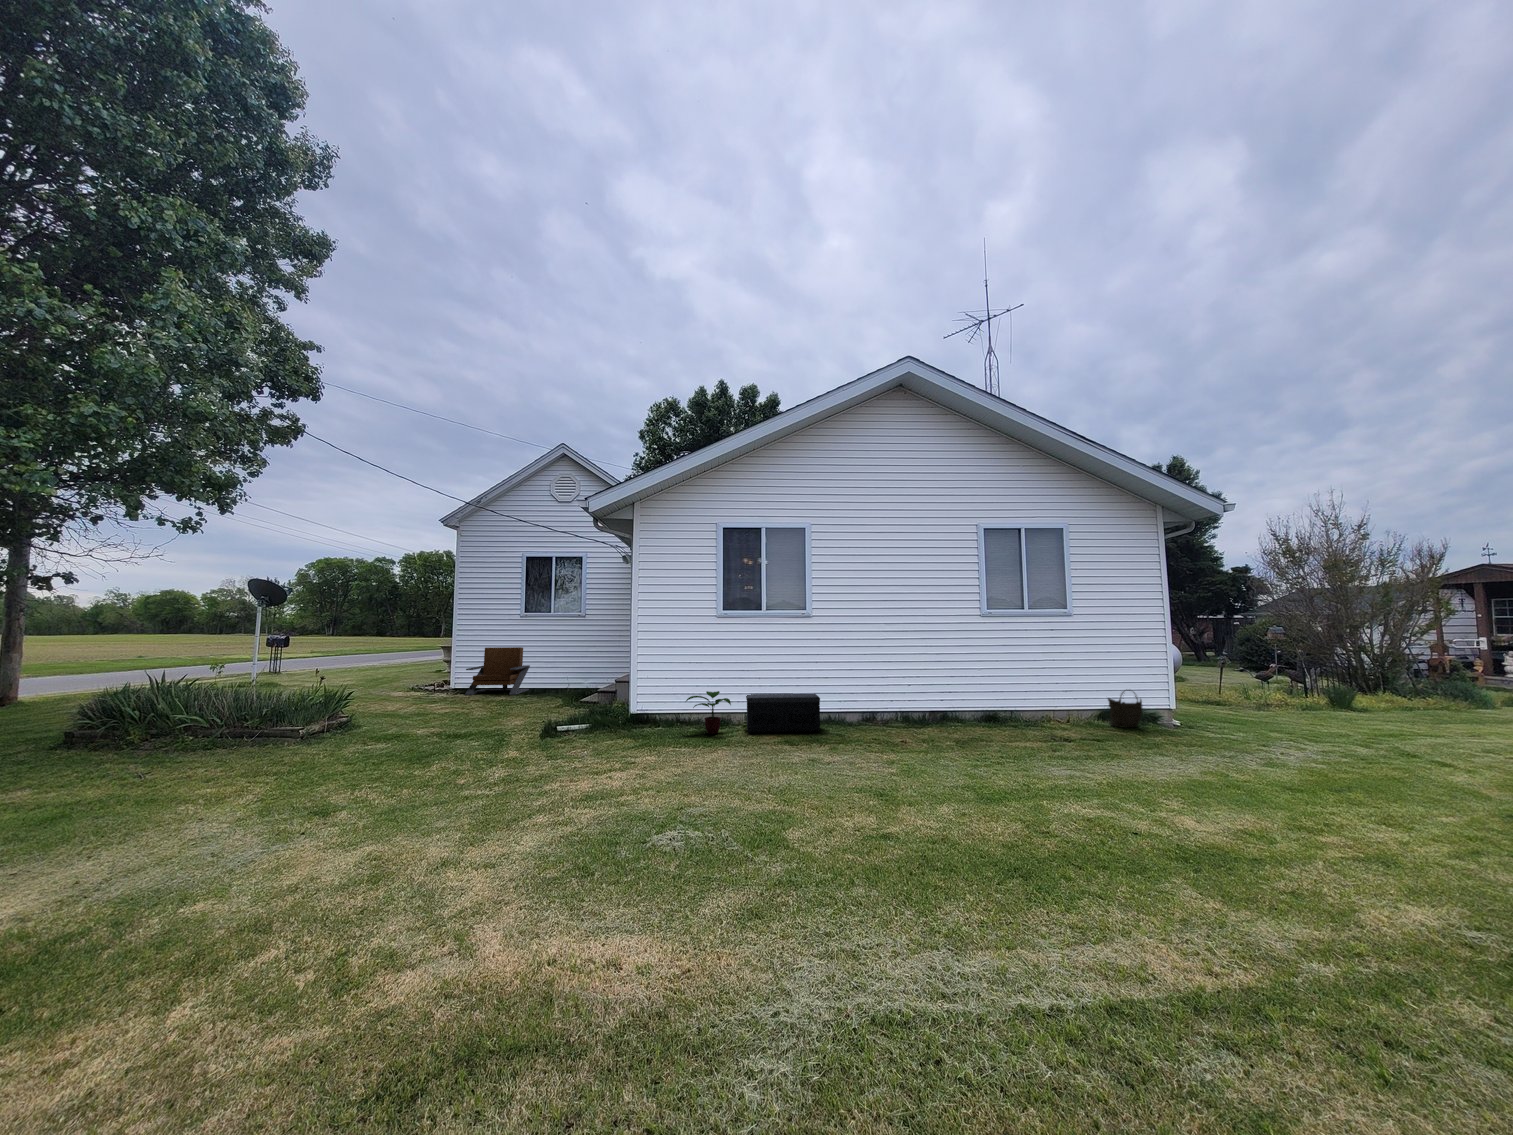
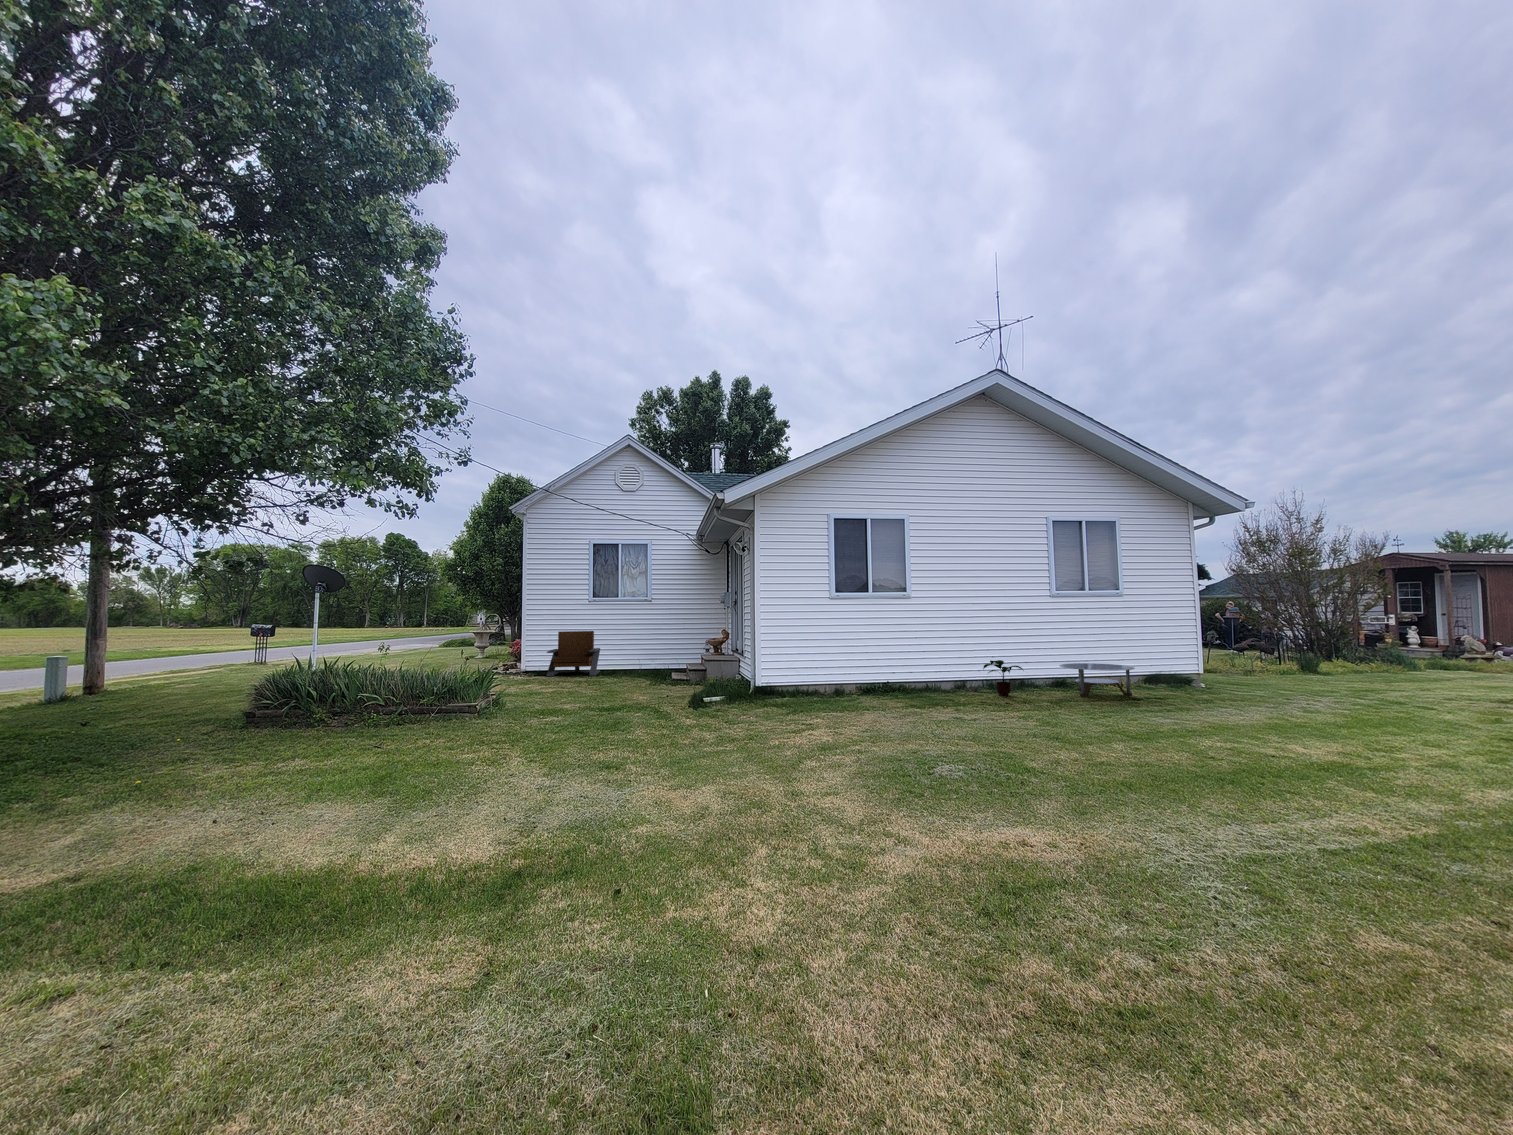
woven basket: present [1108,690,1142,728] -> none [1151,656,1184,689]
potted plant: present [686,691,731,734] -> present [983,660,1023,696]
storage bench: present [746,693,820,733] -> none [859,665,928,700]
round table: none [984,694,1069,735] -> present [1059,663,1135,697]

